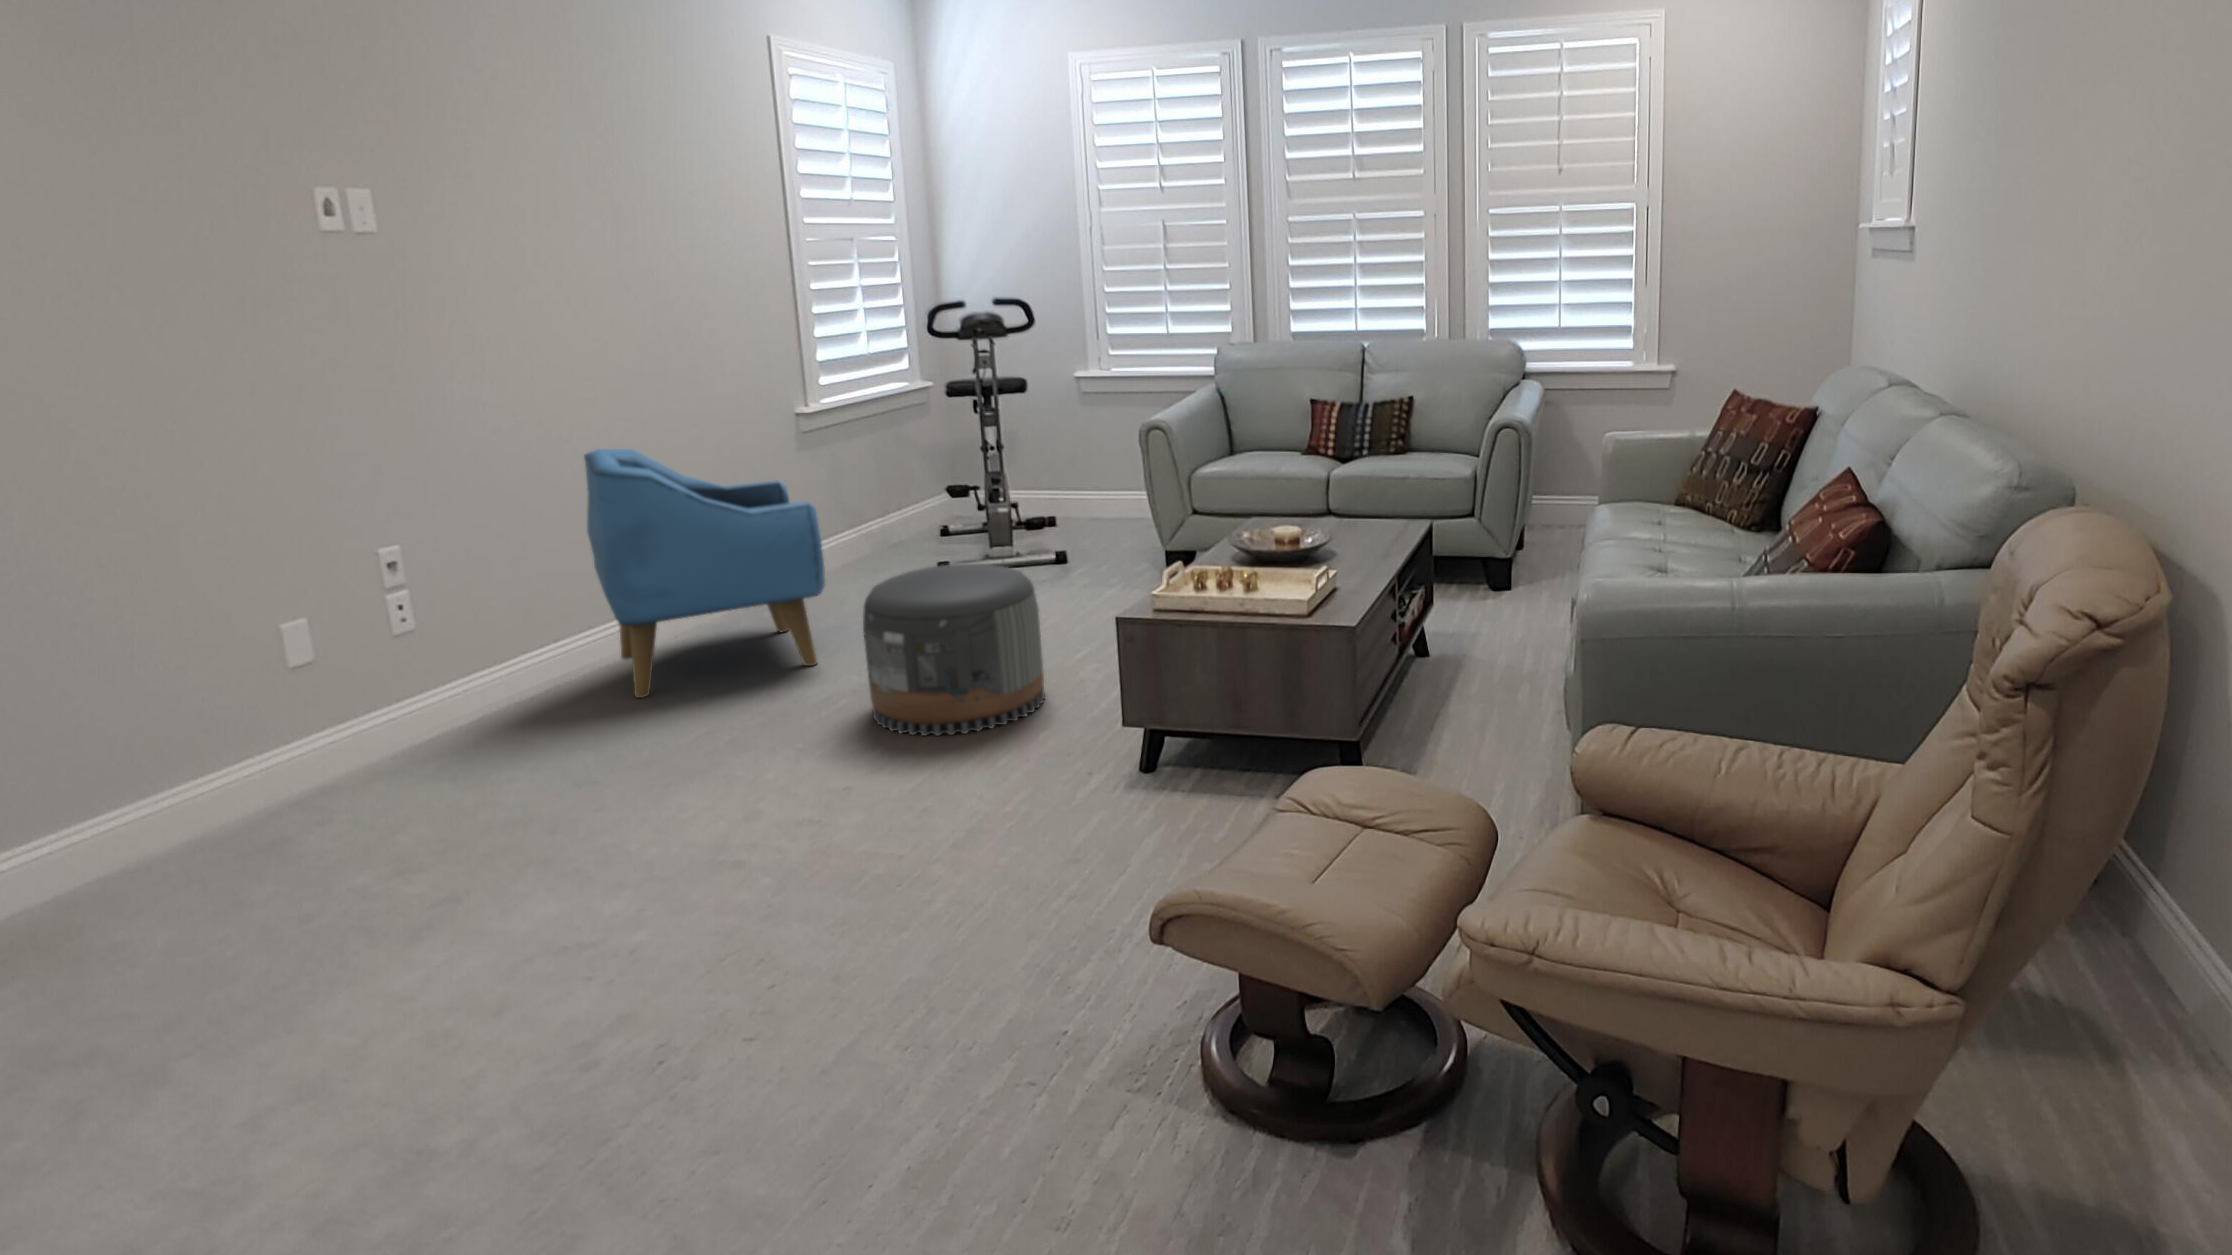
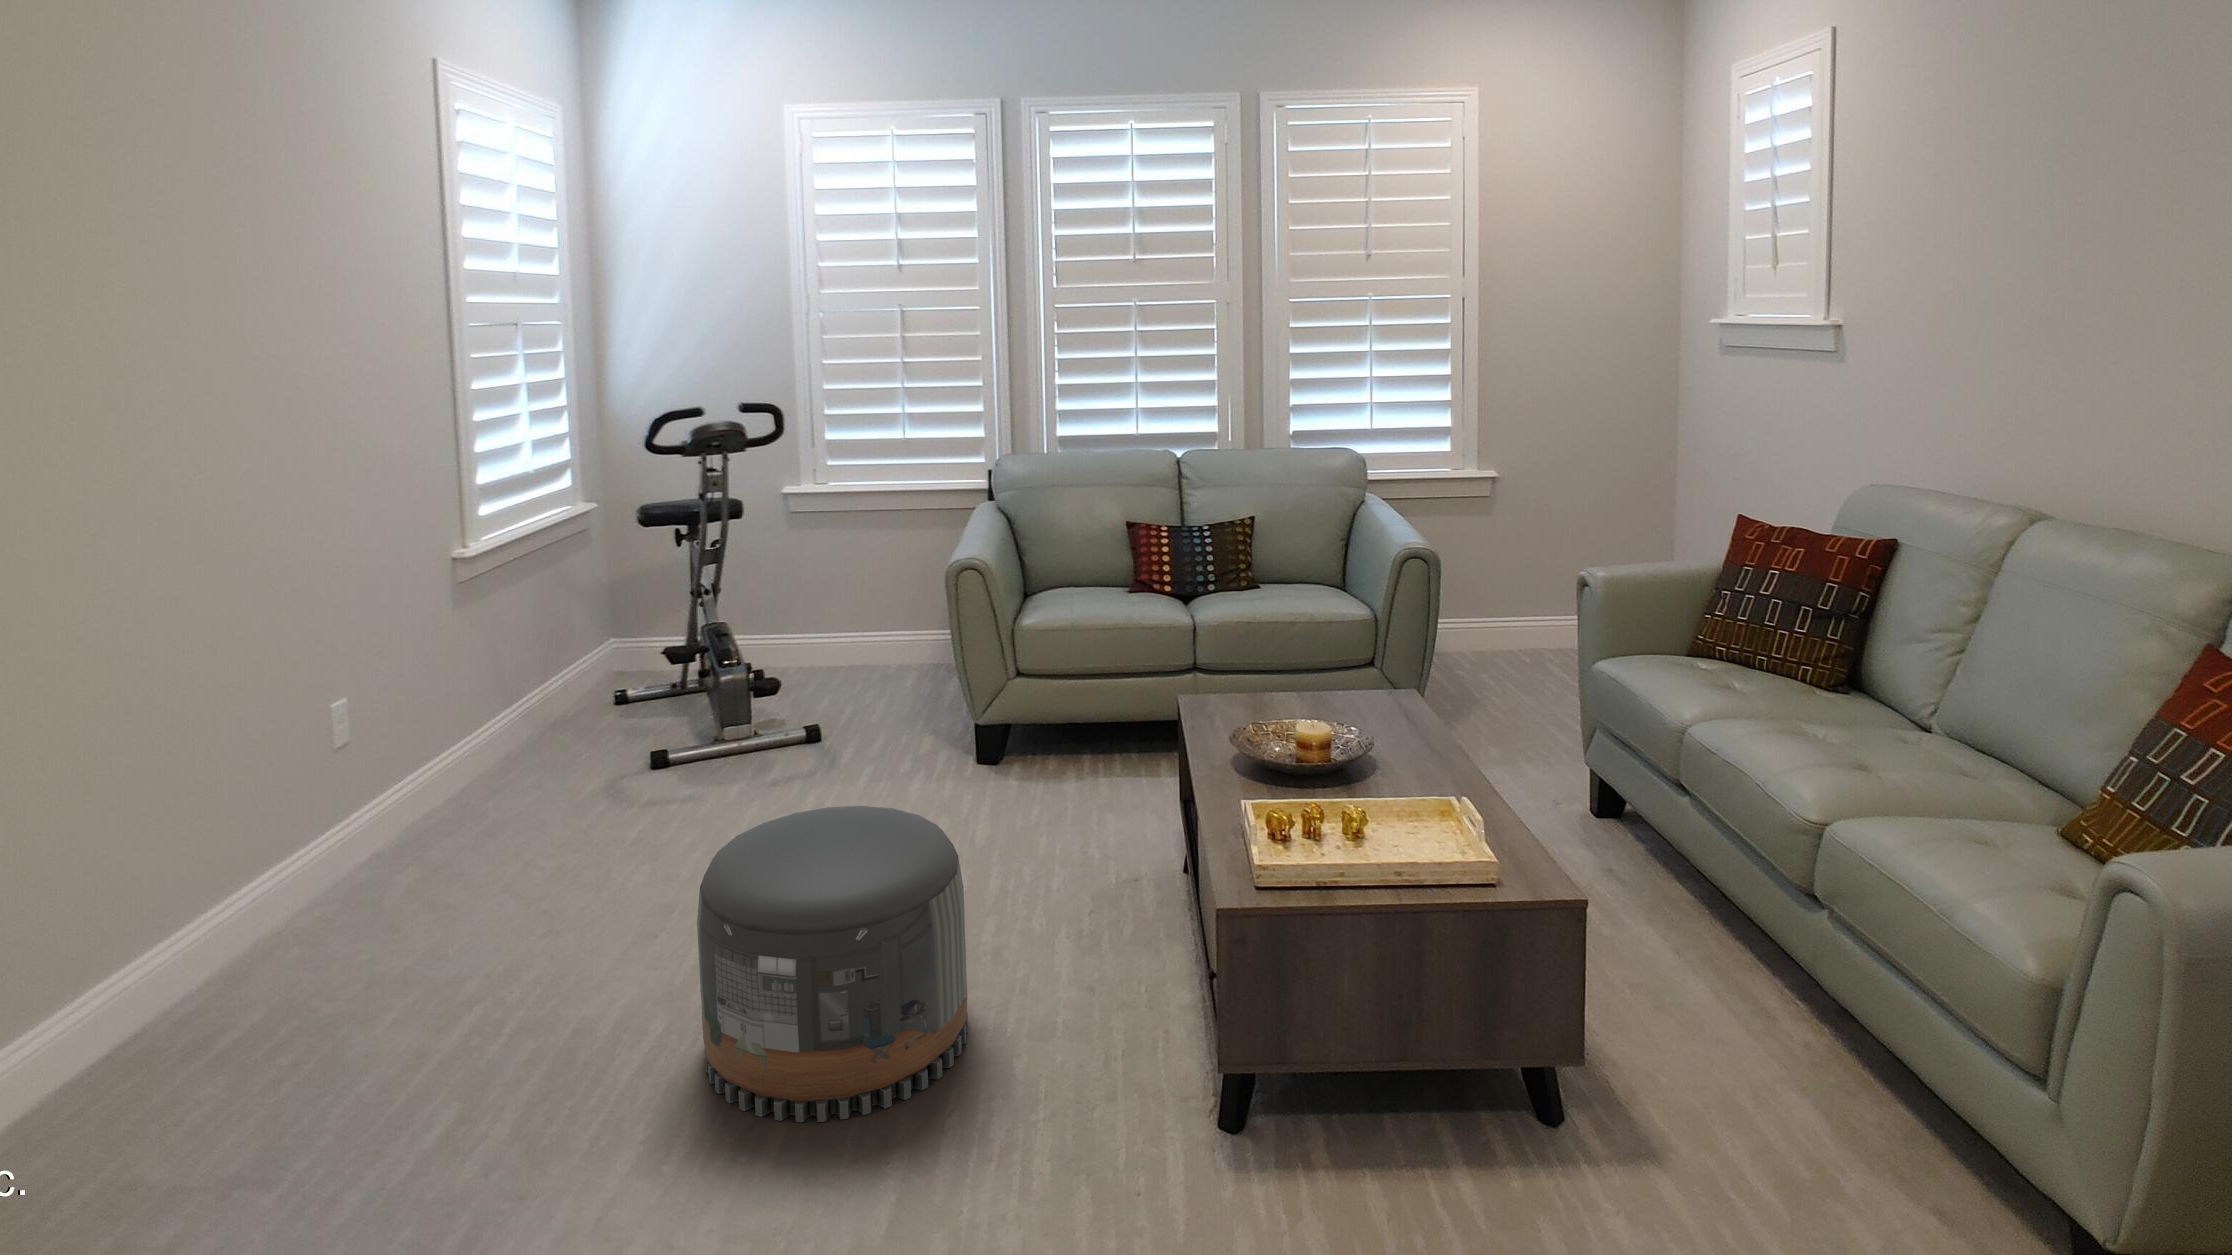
armchair: present [584,449,825,698] -> none [162,649,577,1085]

